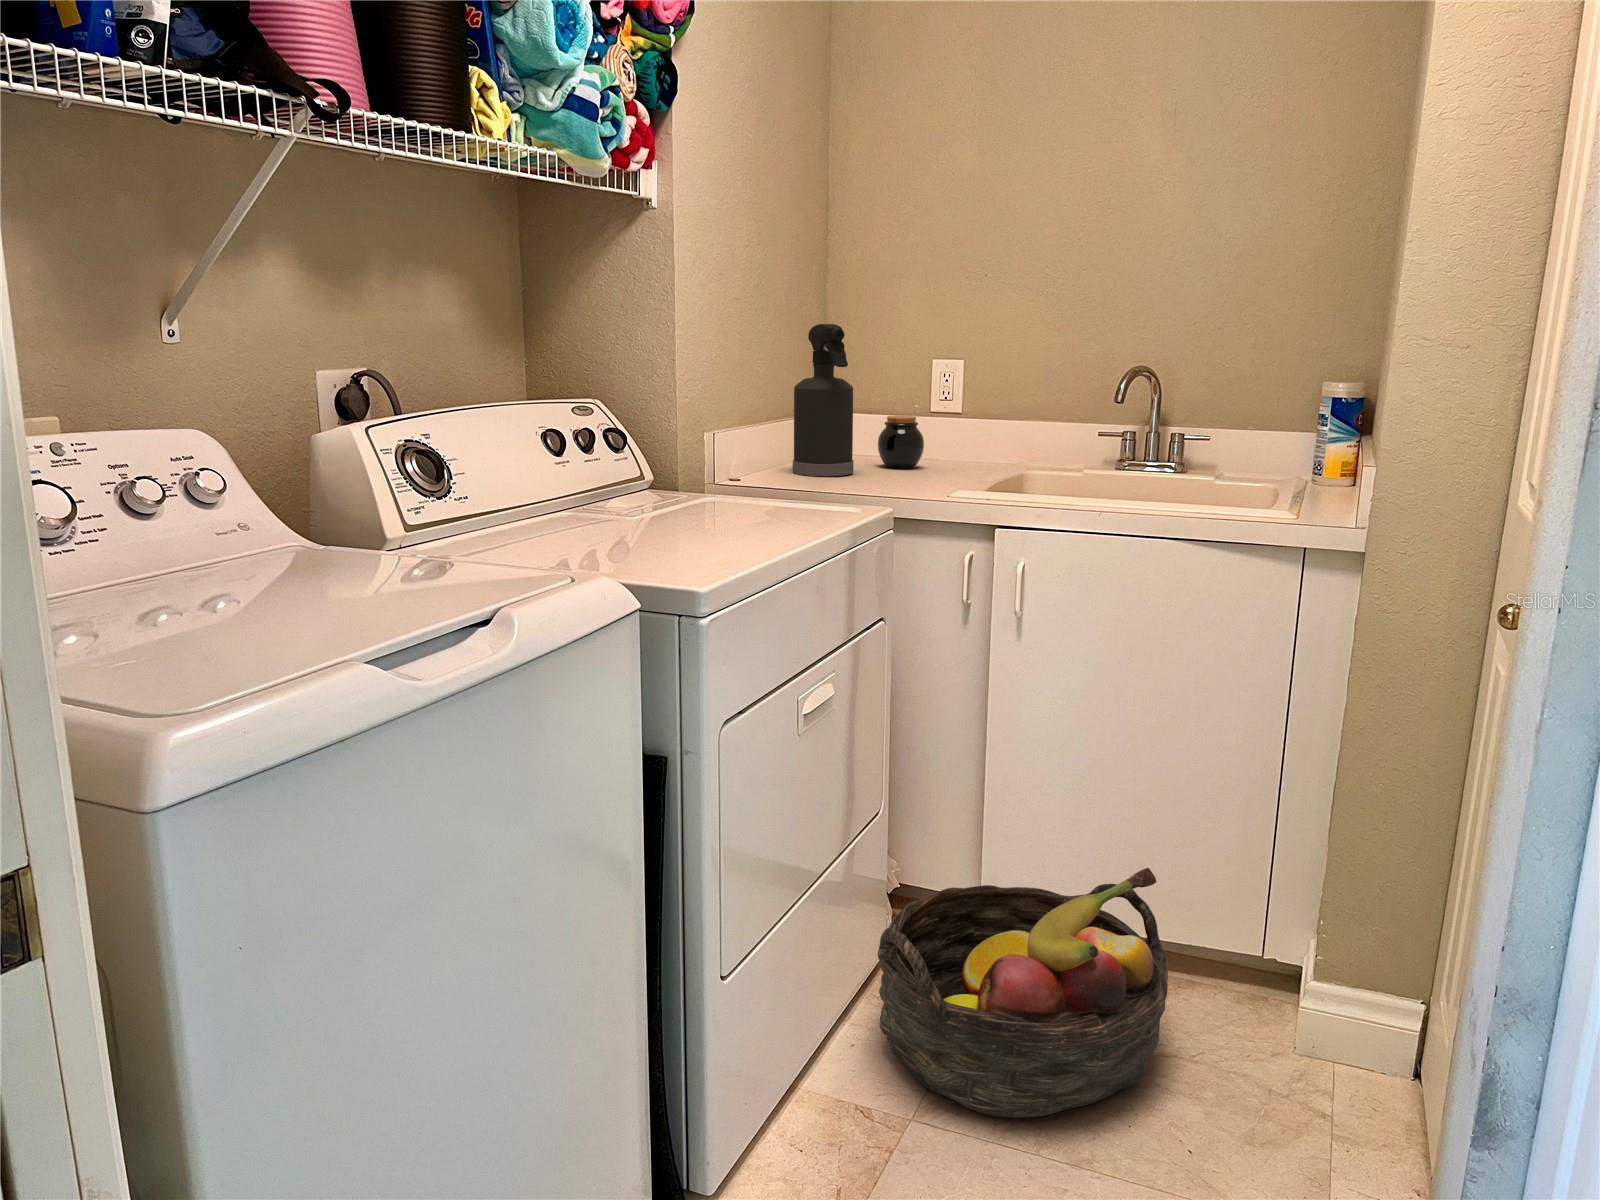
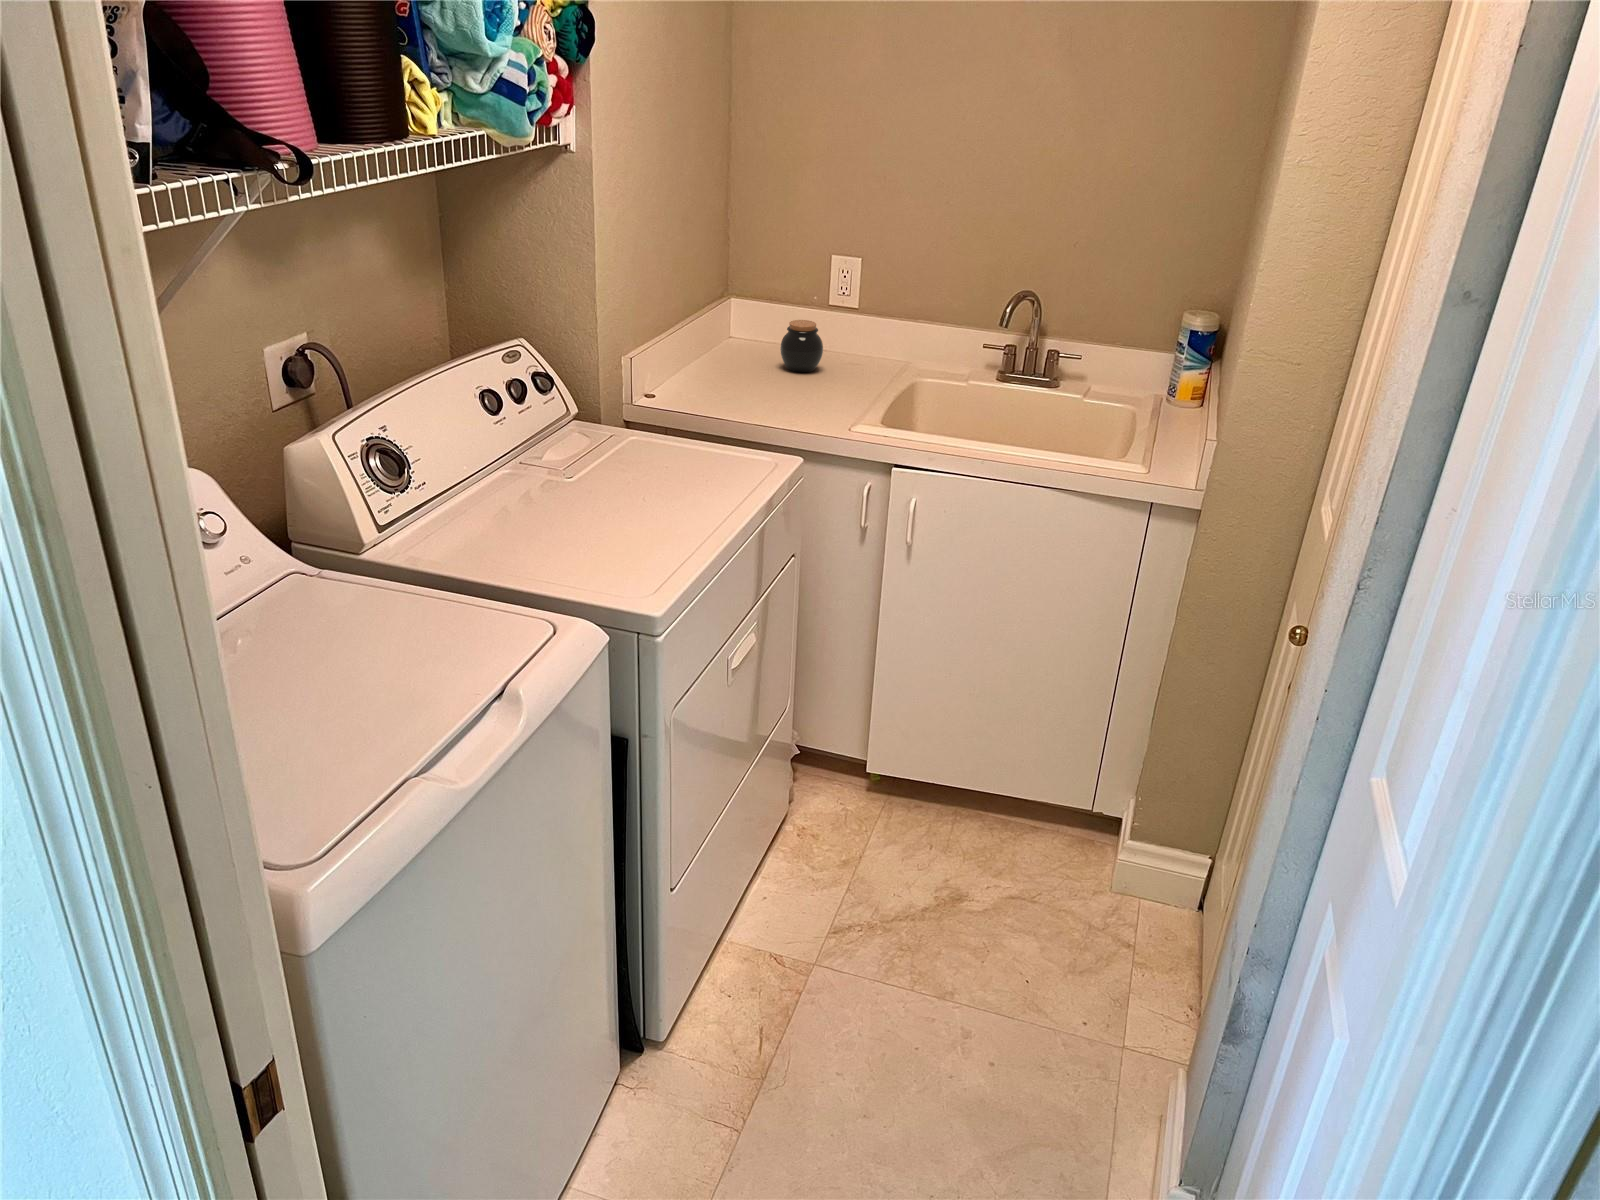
spray bottle: present [793,324,854,476] -> none [703,245,760,391]
basket: present [878,868,1168,1118] -> none [785,753,1019,962]

